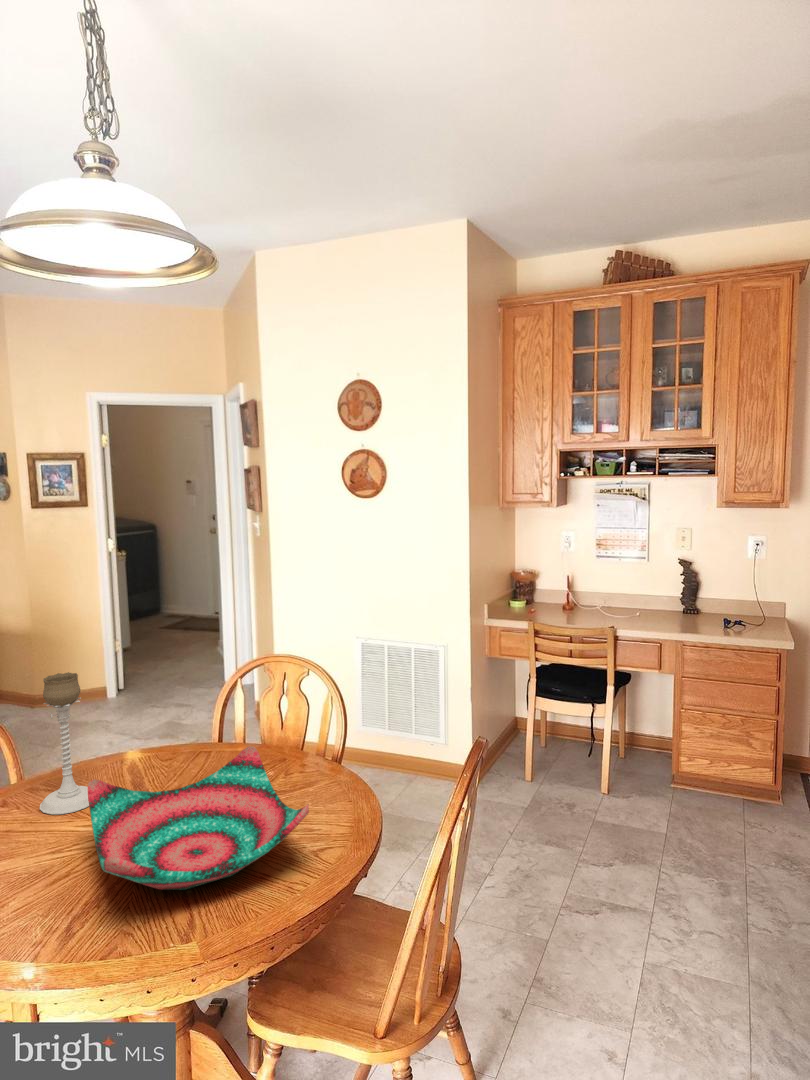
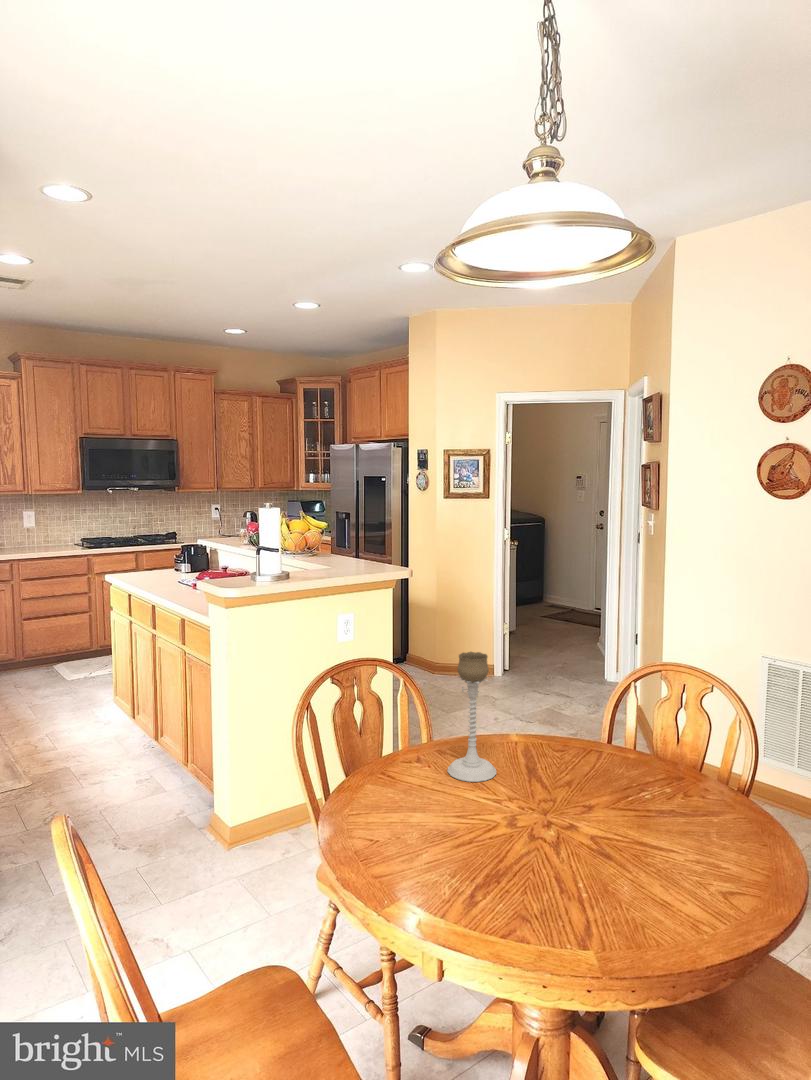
decorative bowl: present [88,746,309,890] -> none [493,758,723,893]

